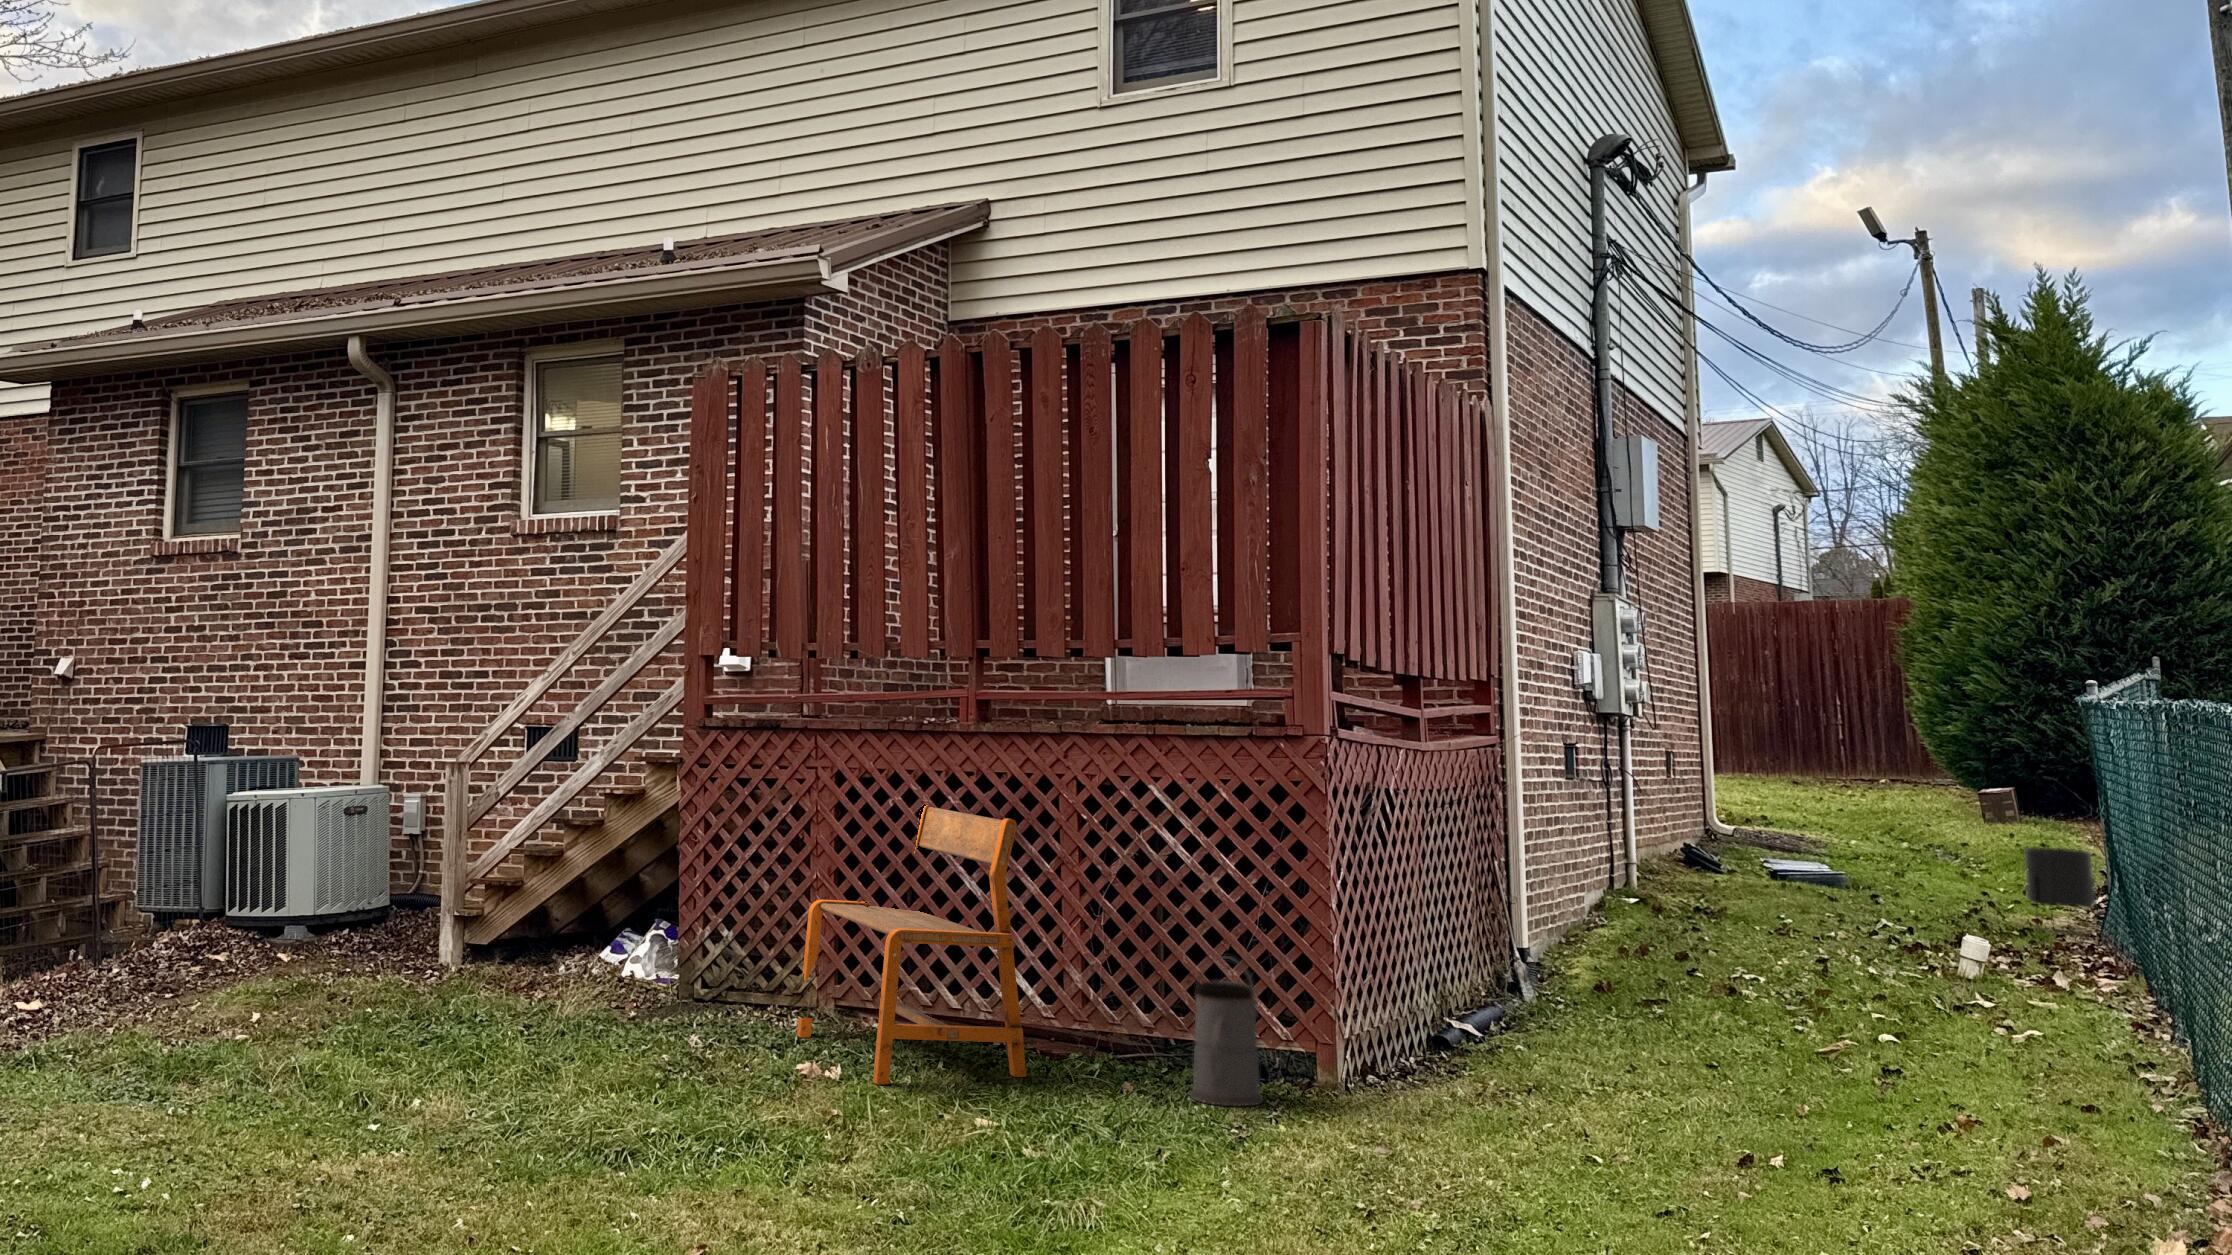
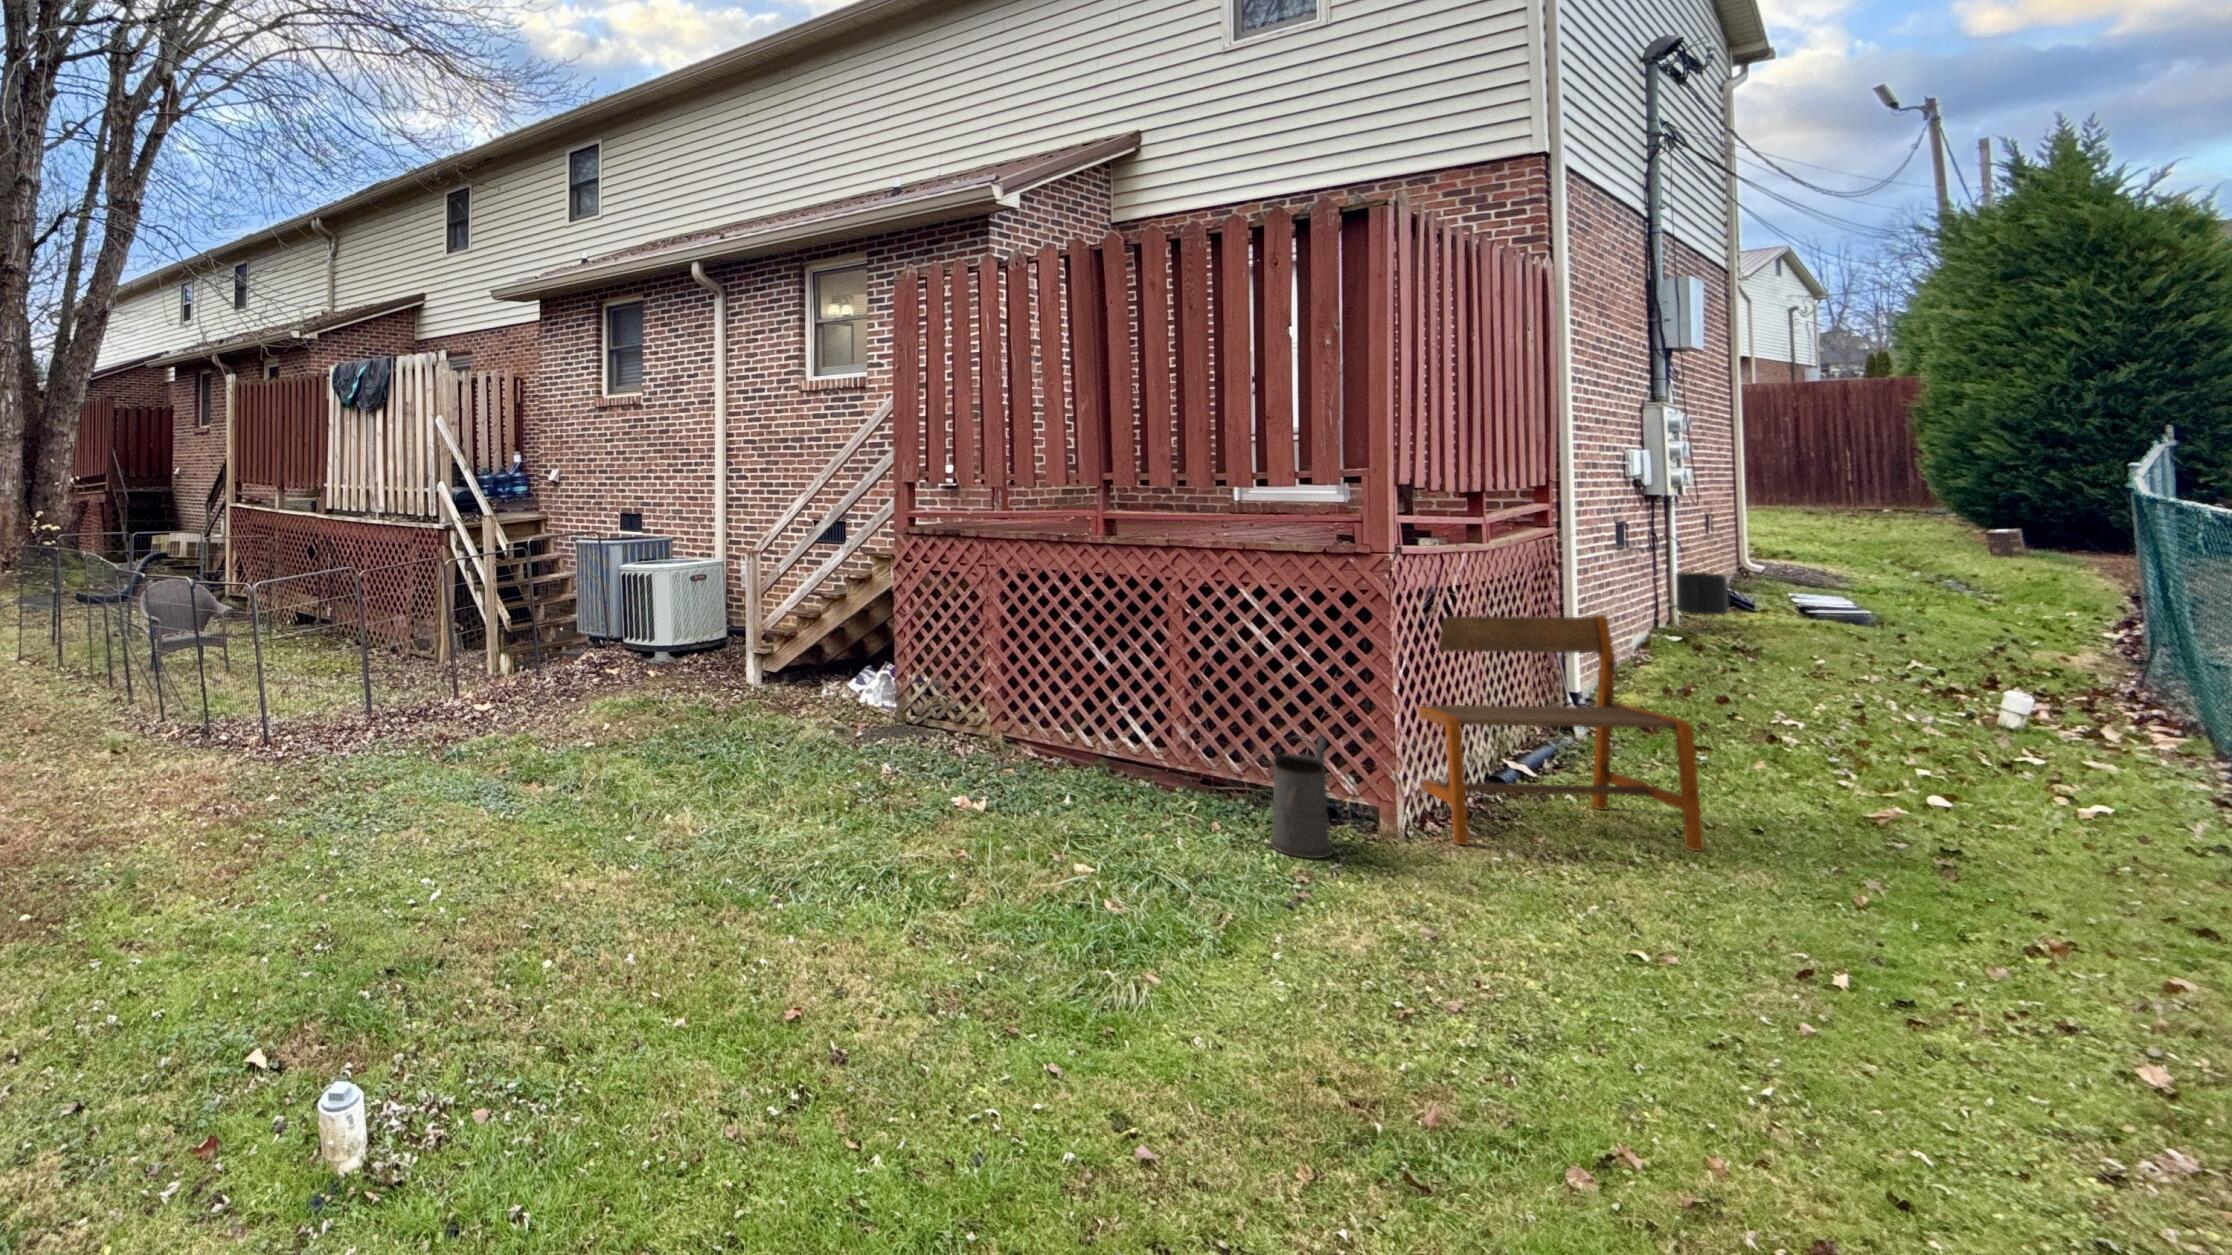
bench: present [797,805,1026,1085] -> present [1419,615,1704,851]
planter: present [2025,848,2097,909] -> present [1676,572,1728,624]

